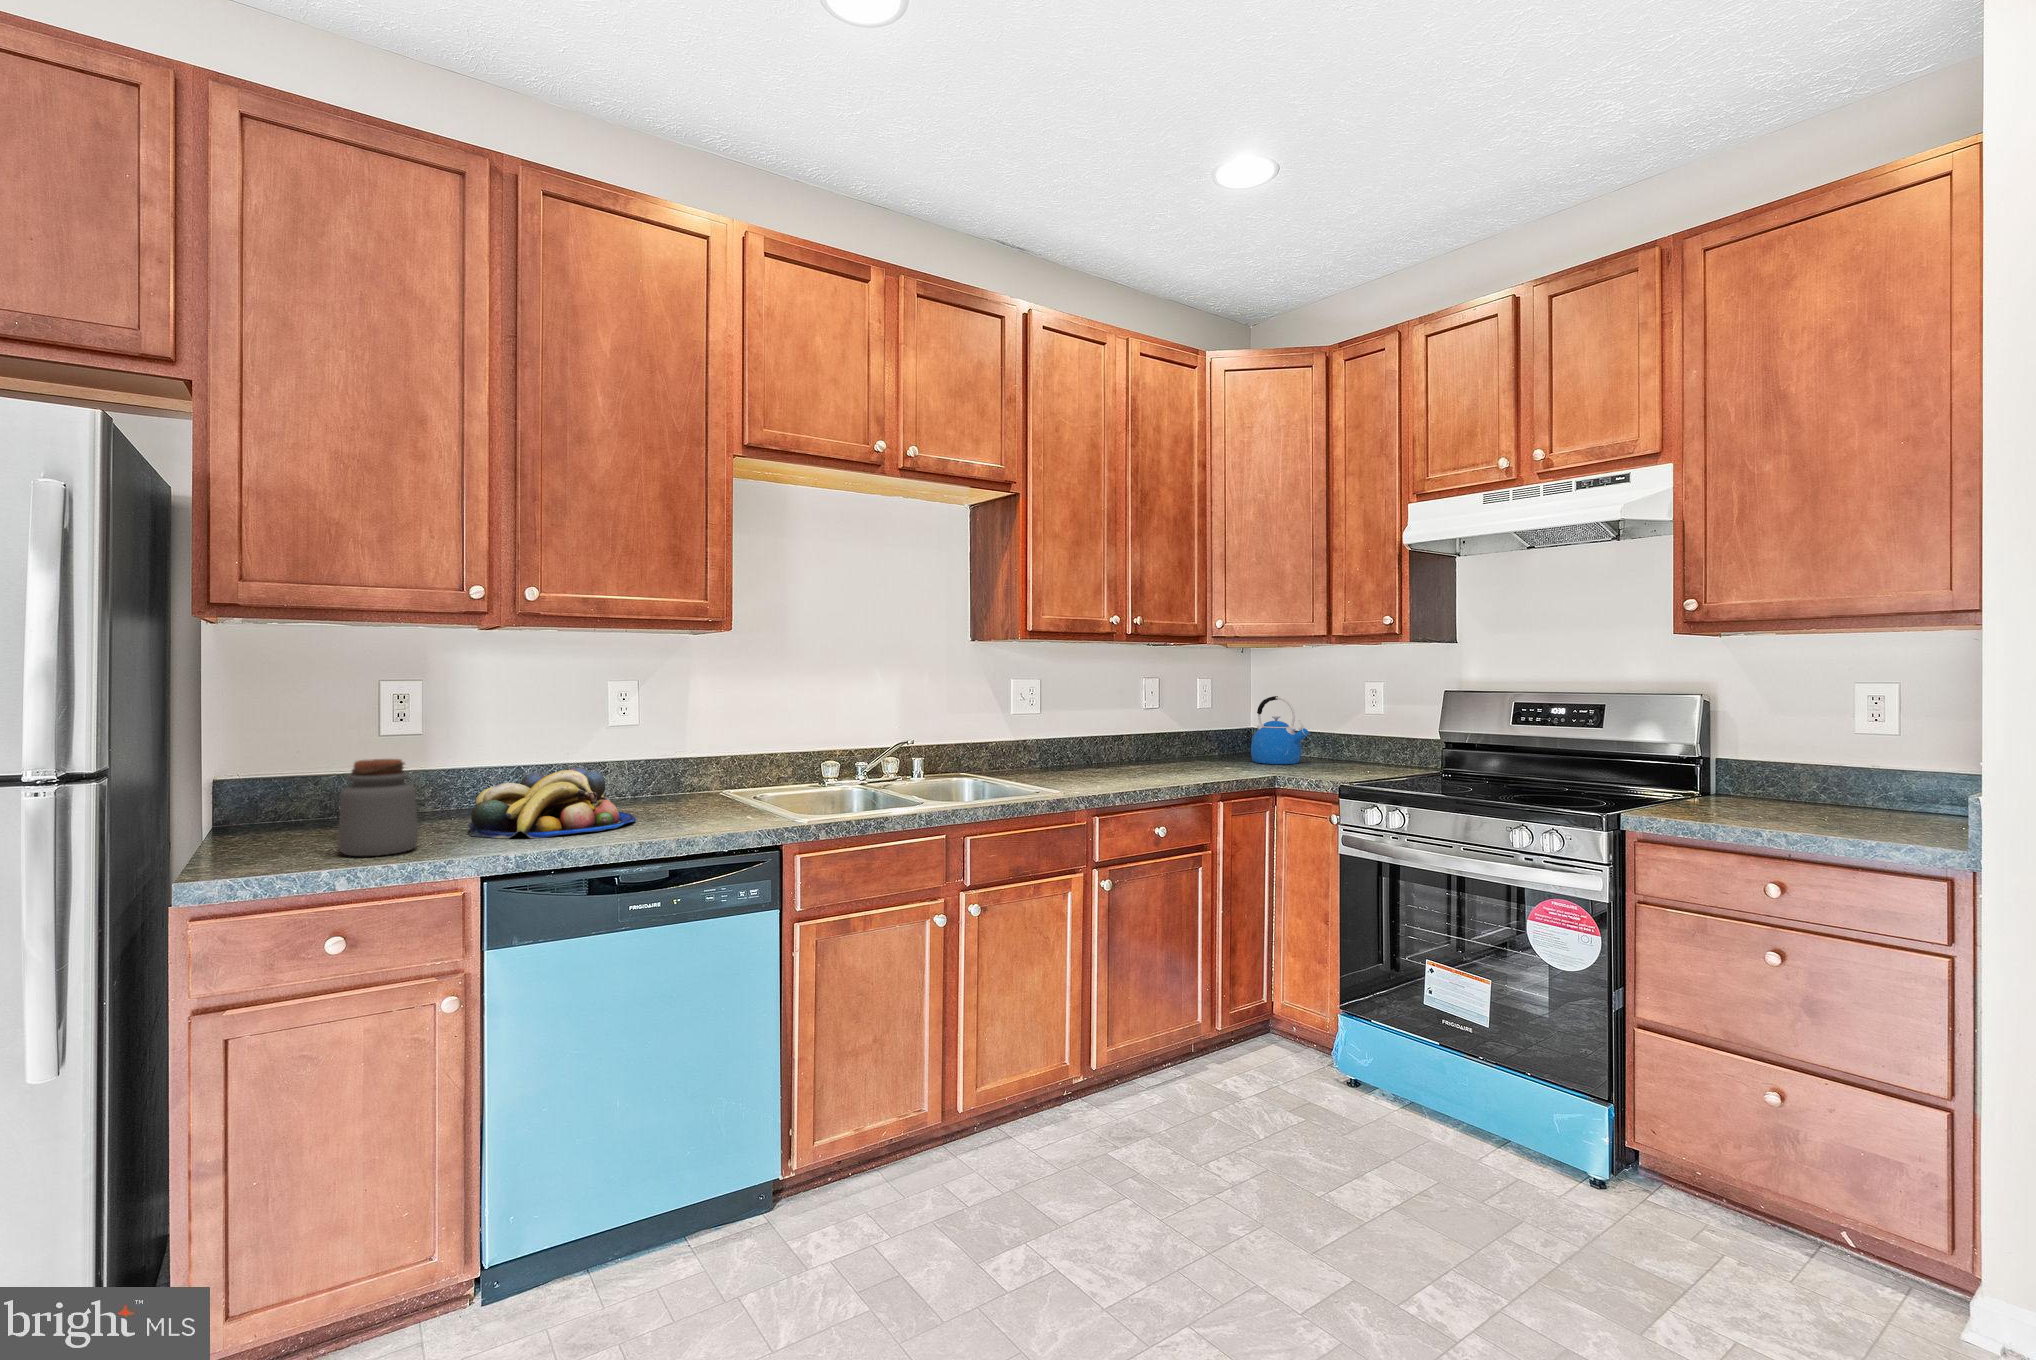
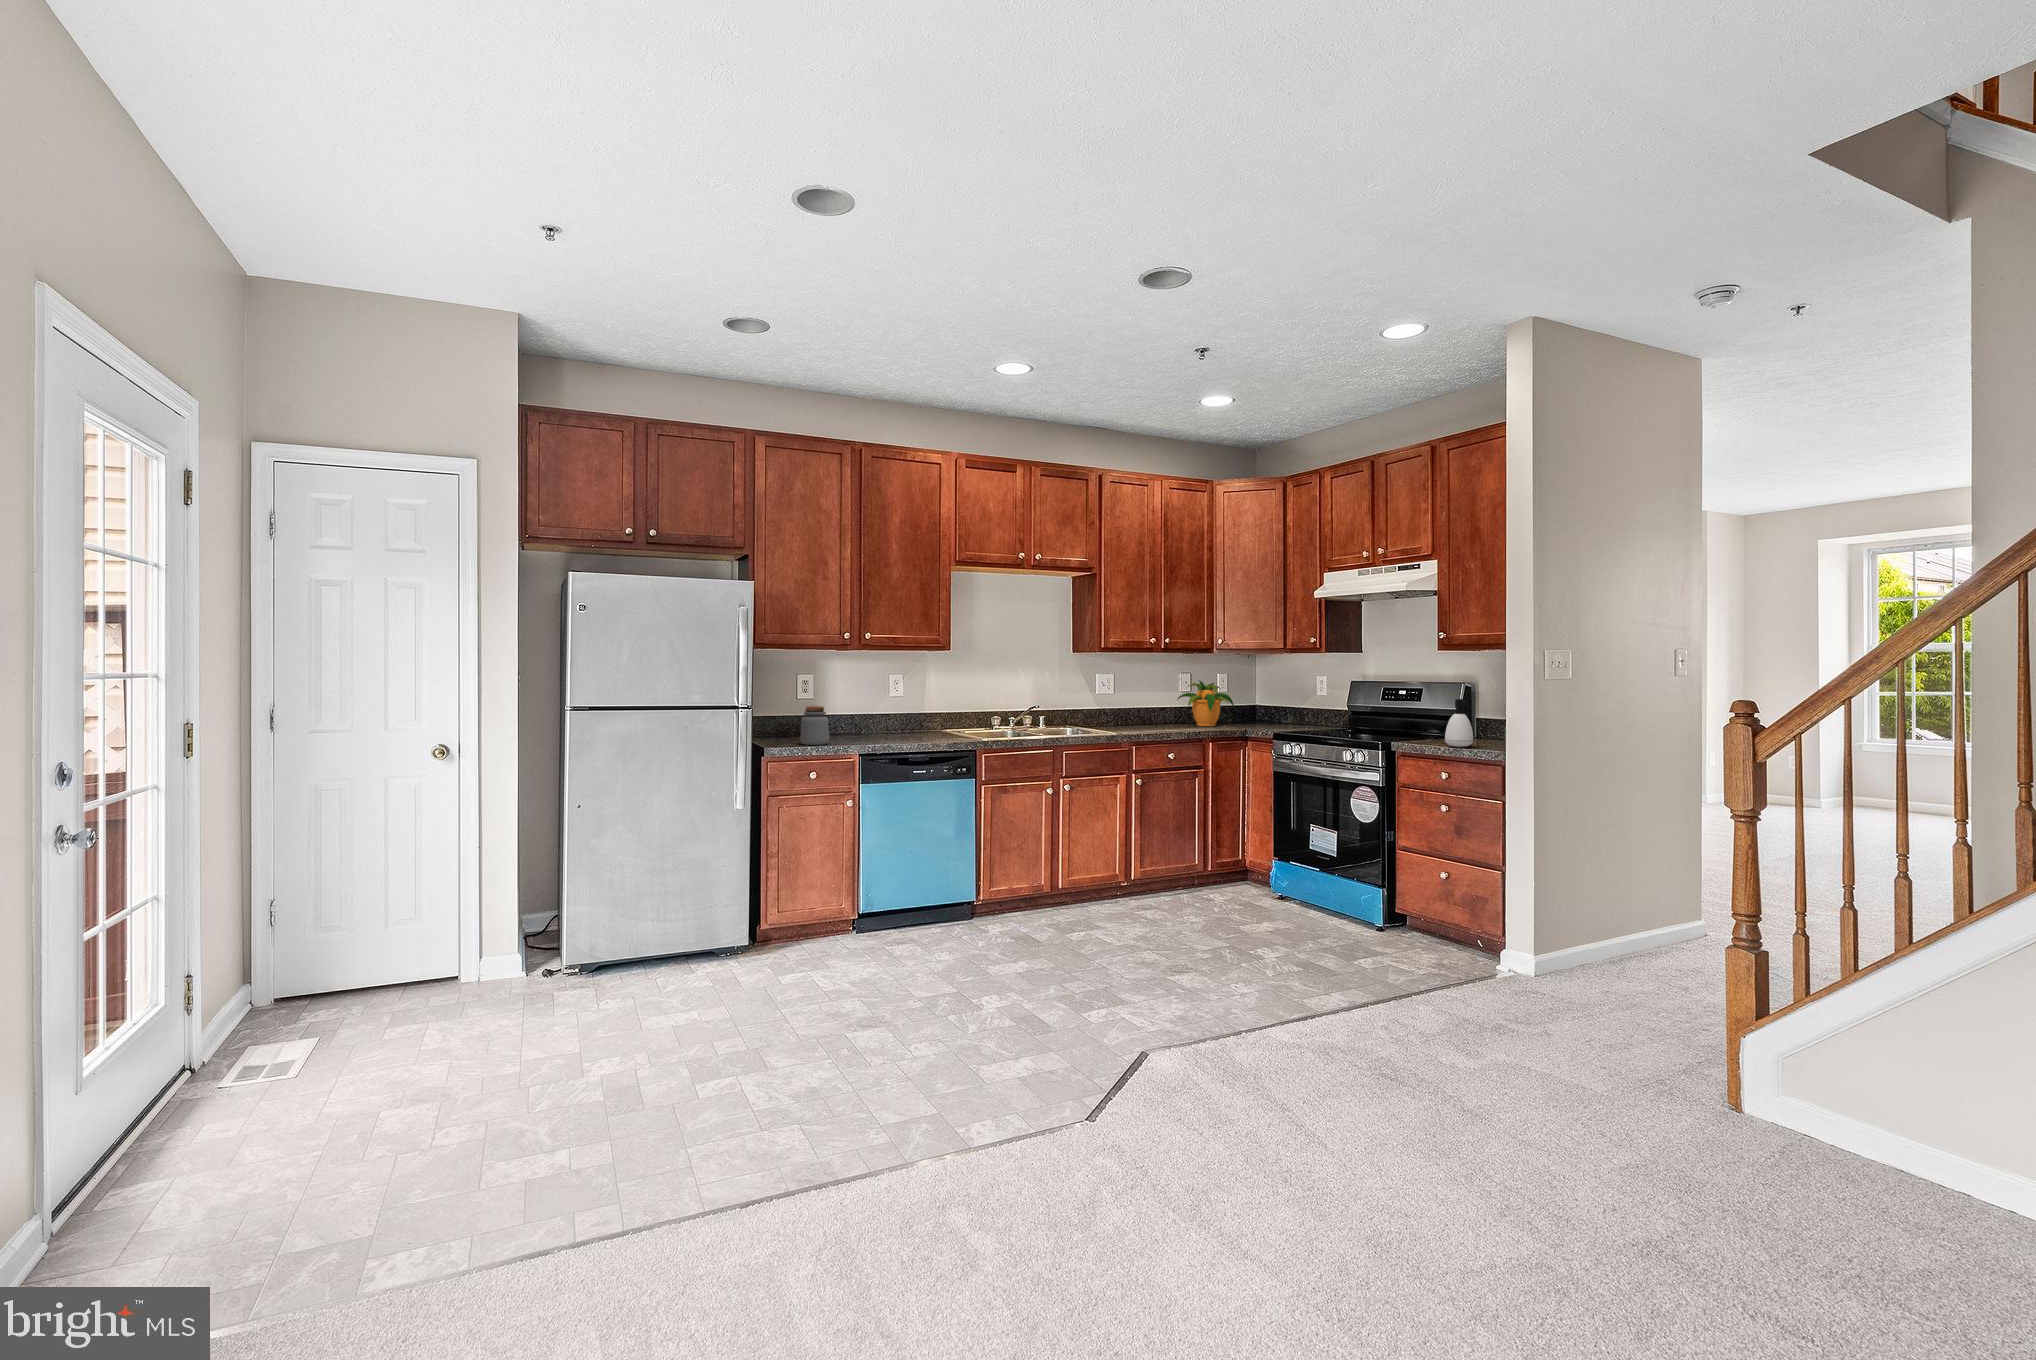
potted plant: none [1139,690,1234,768] -> present [1177,680,1234,726]
kettle: present [1251,696,1309,764] -> none [1247,684,1280,725]
soap dispenser: none [1761,728,1828,828] -> present [1445,699,1473,747]
fruit bowl: present [469,767,636,839] -> none [840,714,909,742]

